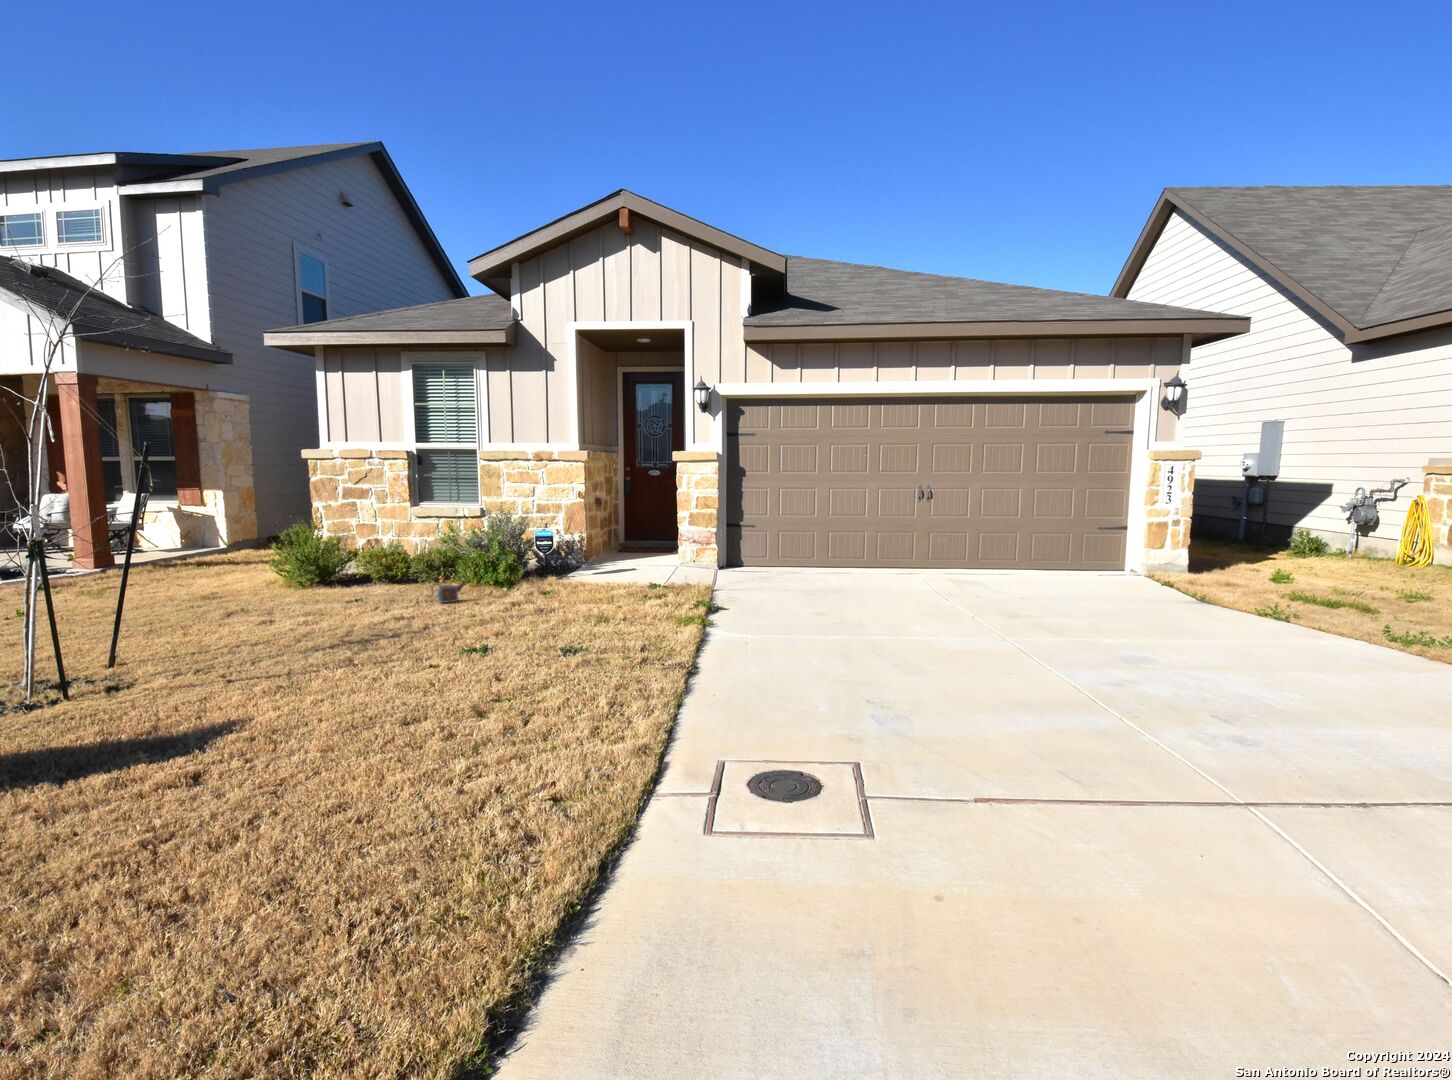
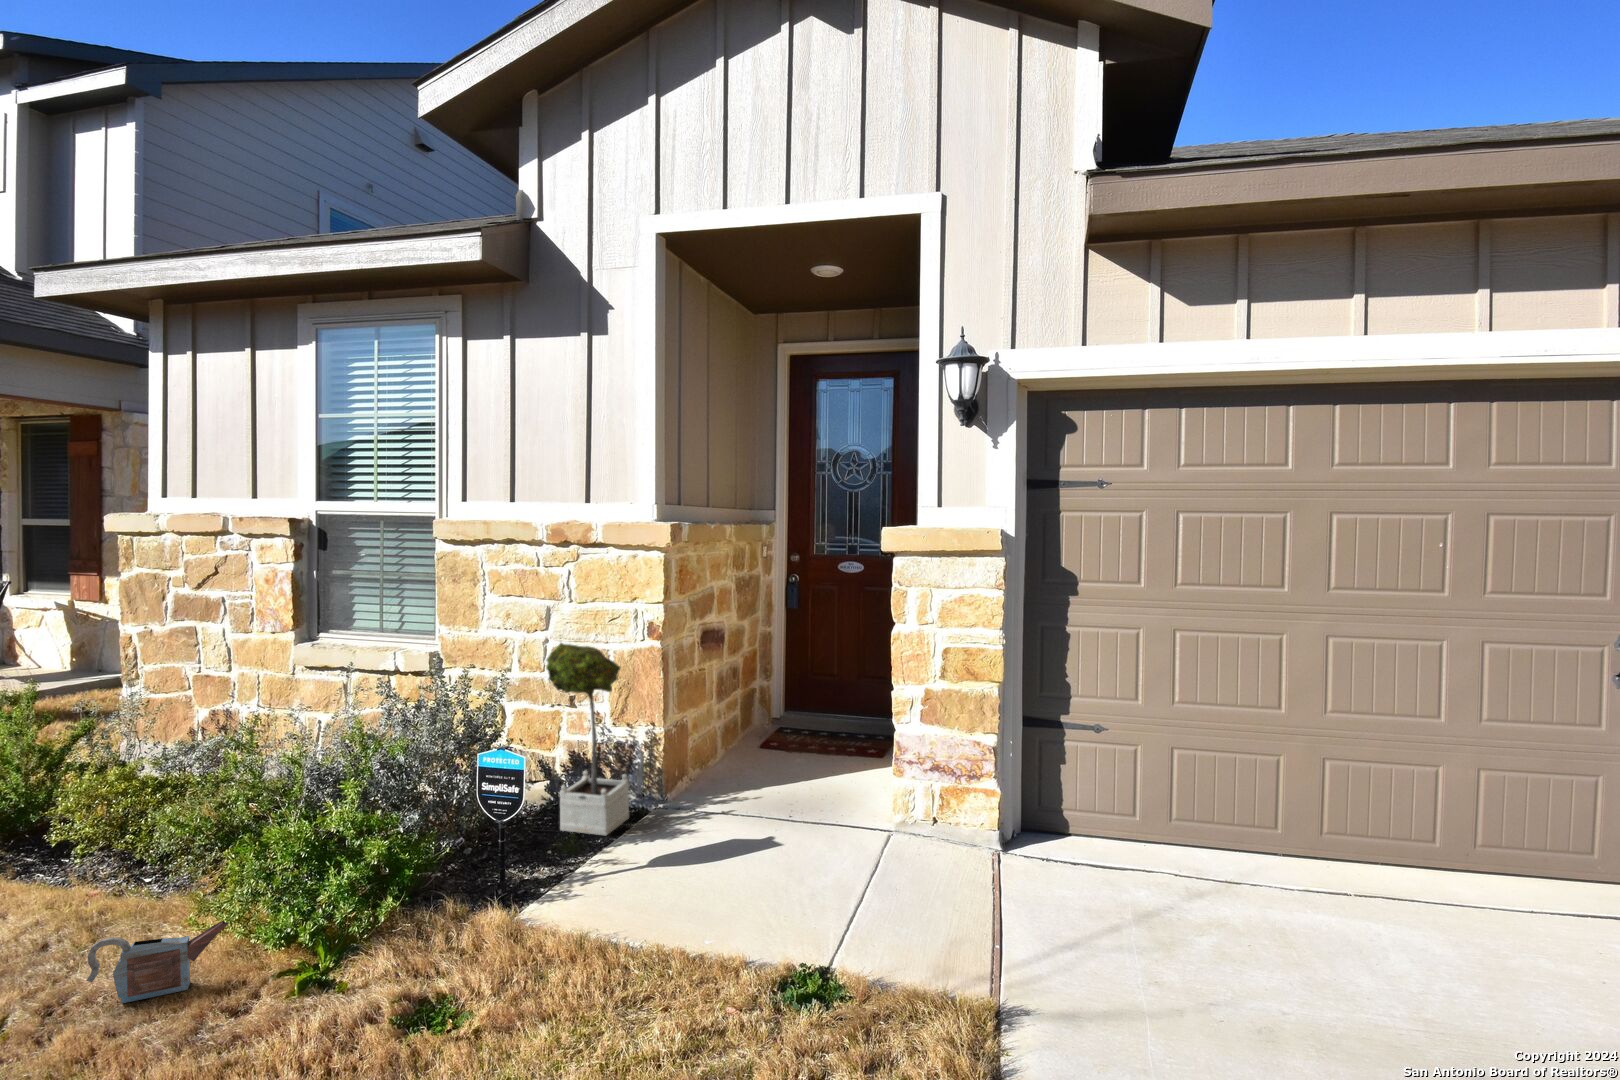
potted tree: none [541,498,575,572] -> present [546,643,629,836]

